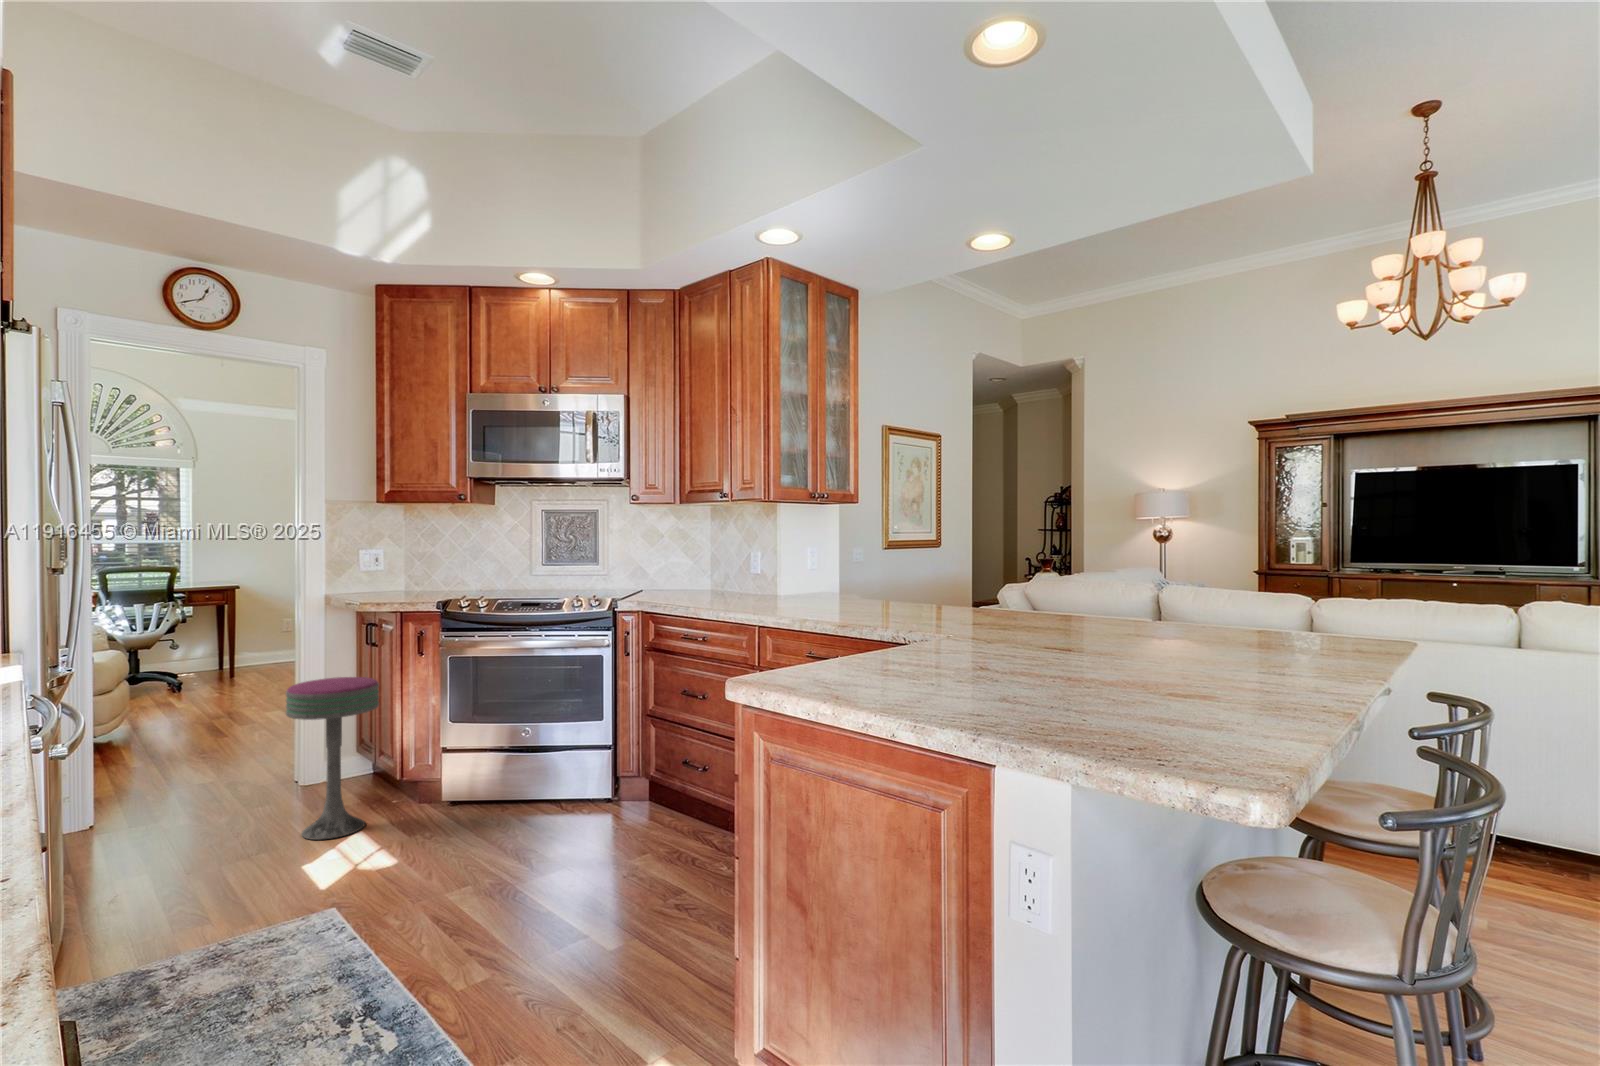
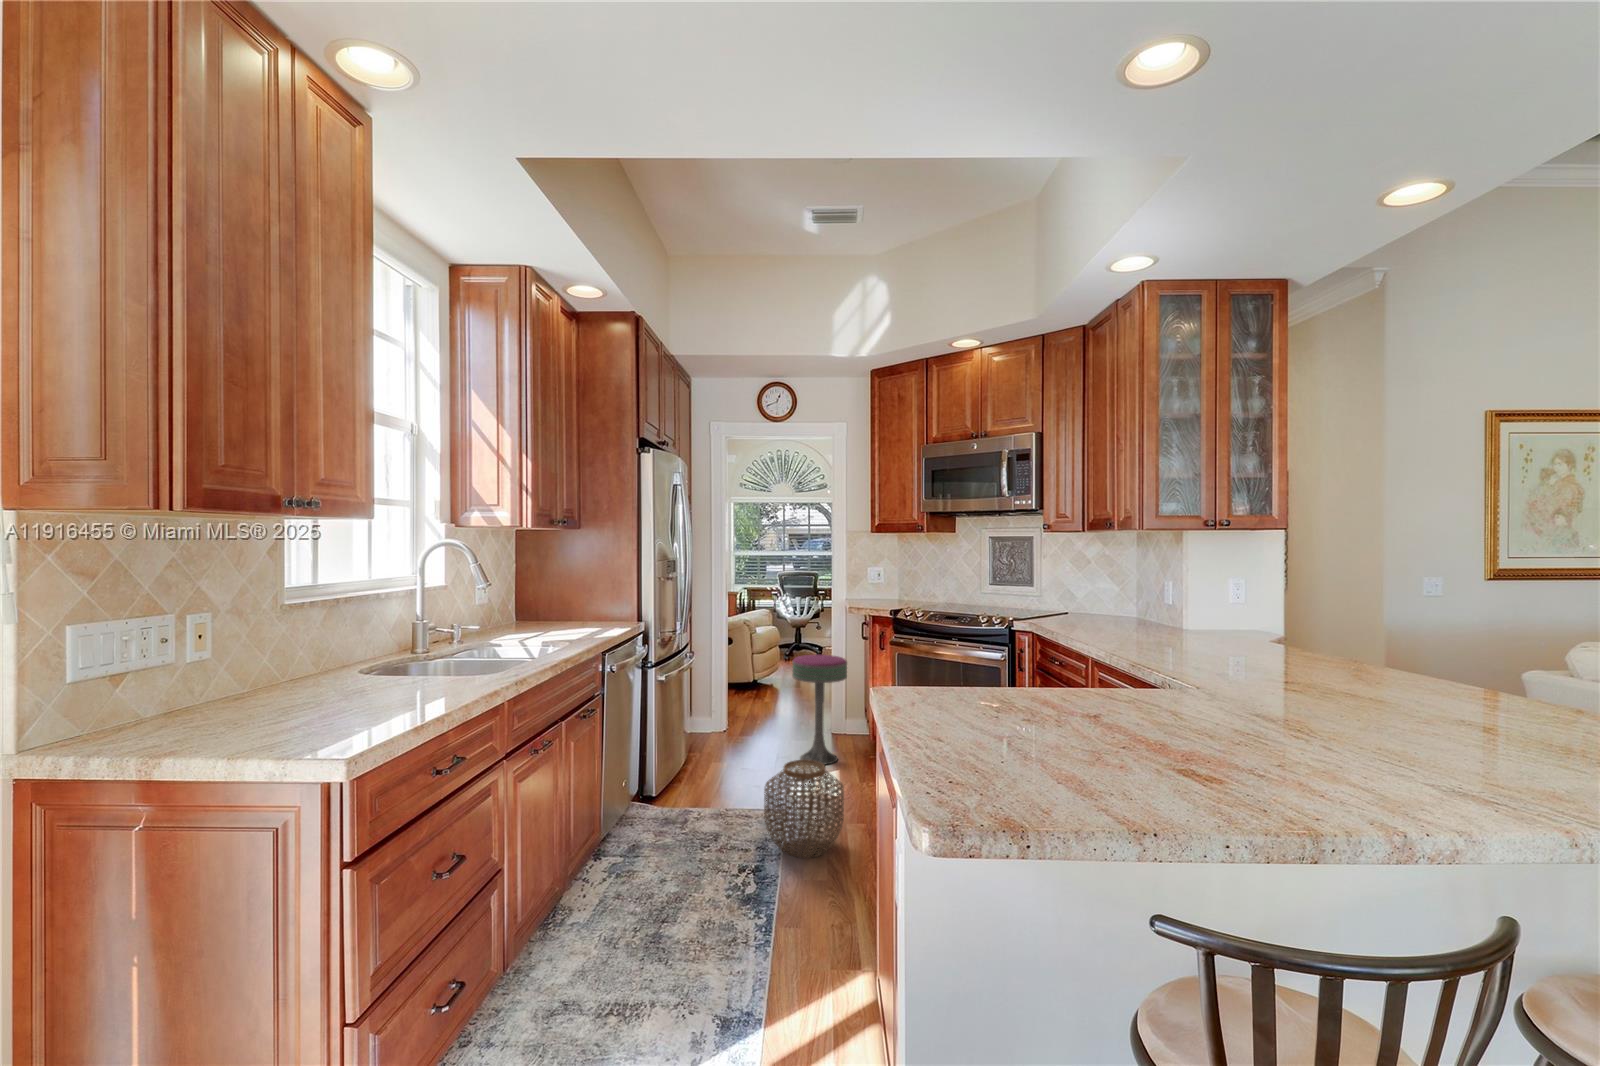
woven basket: none [350,818,482,968] -> present [764,760,844,858]

